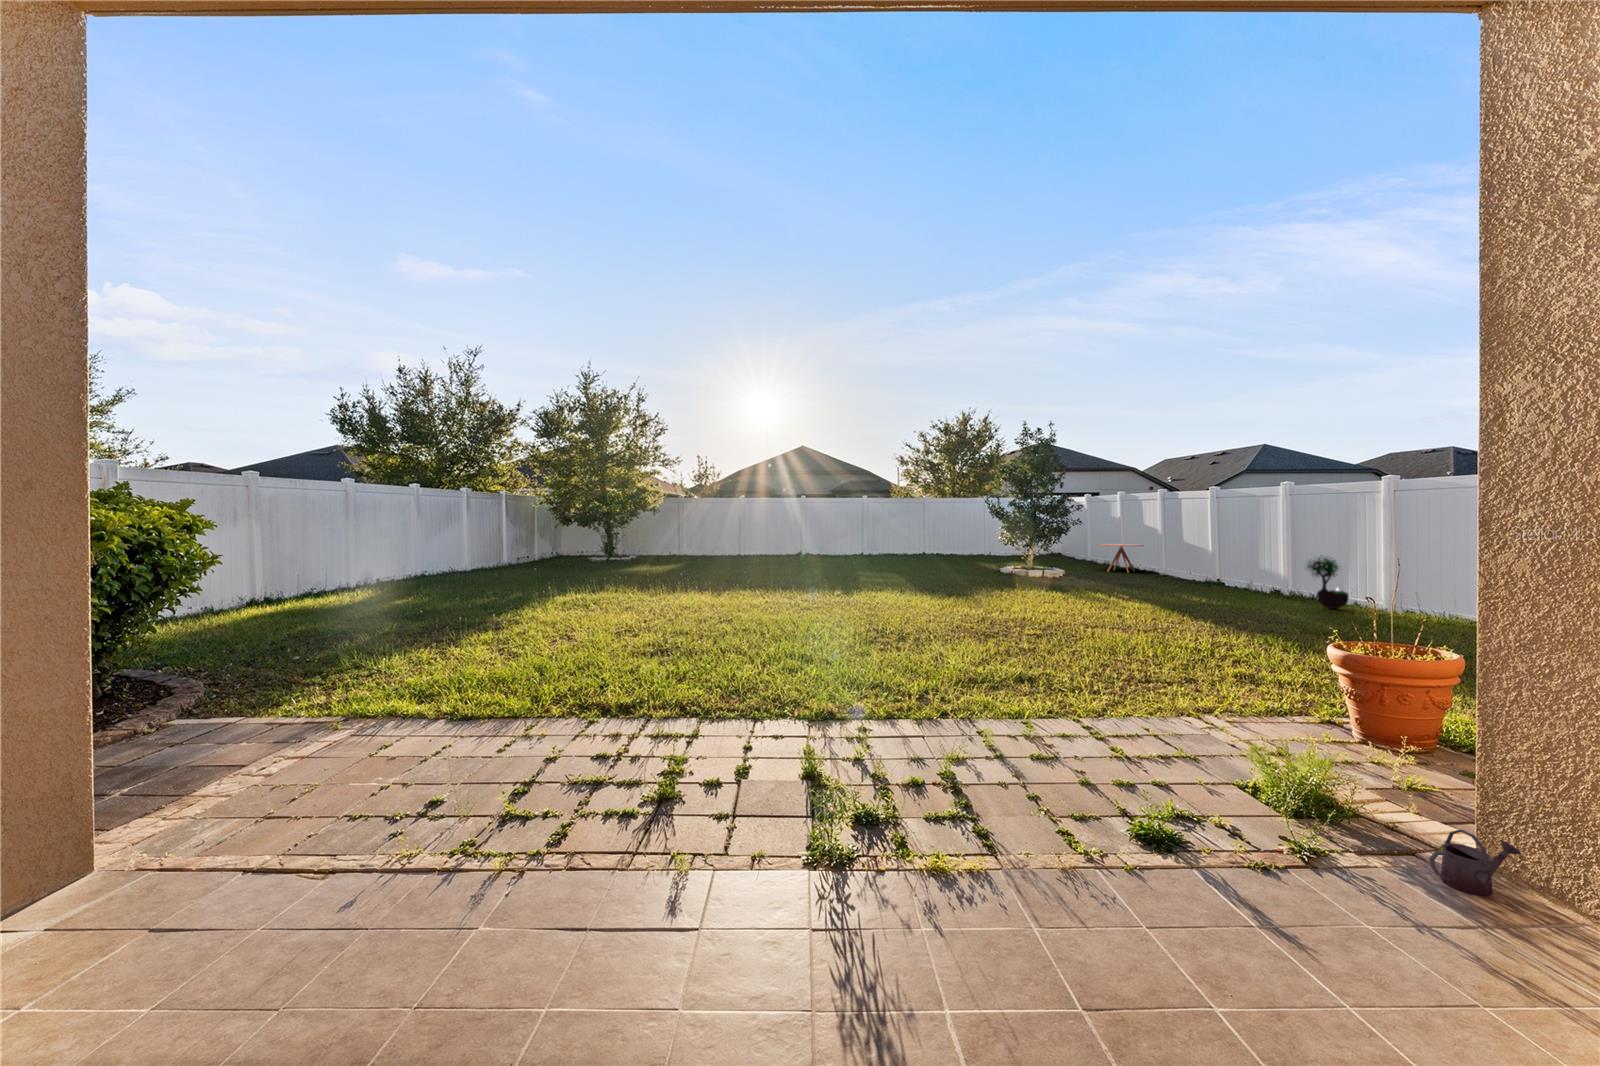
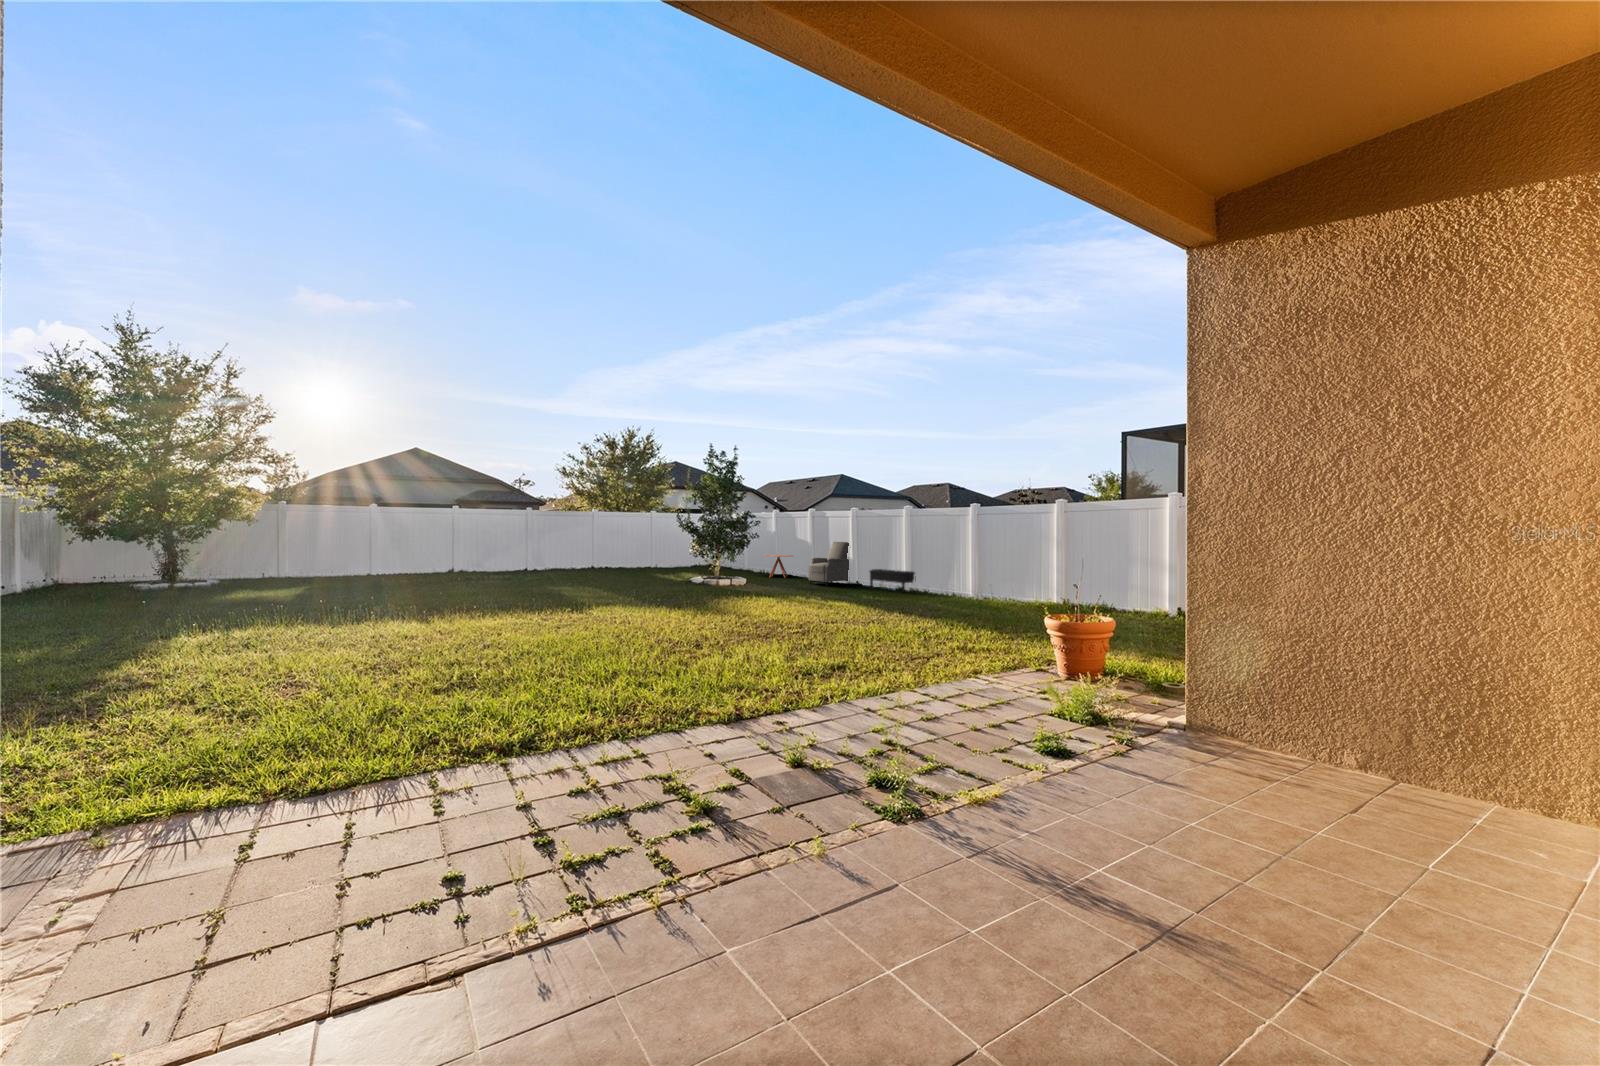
chair: none [1150,528,1215,585] -> present [809,542,850,586]
potted tree: present [1306,557,1349,609] -> none [920,558,945,597]
bench: none [1231,566,1305,601] -> present [870,569,916,593]
watering can: present [1430,829,1521,896] -> none [1190,711,1219,745]

